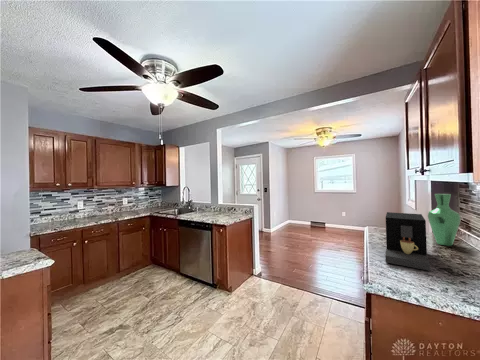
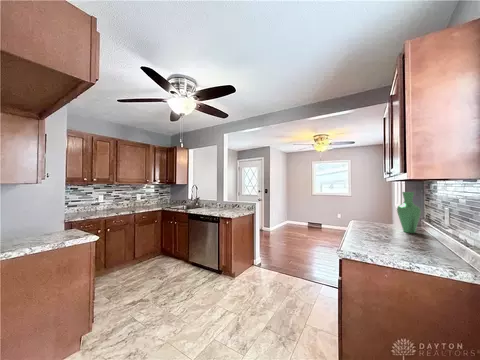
coffee maker: present [385,212,430,271] -> none [357,205,389,246]

